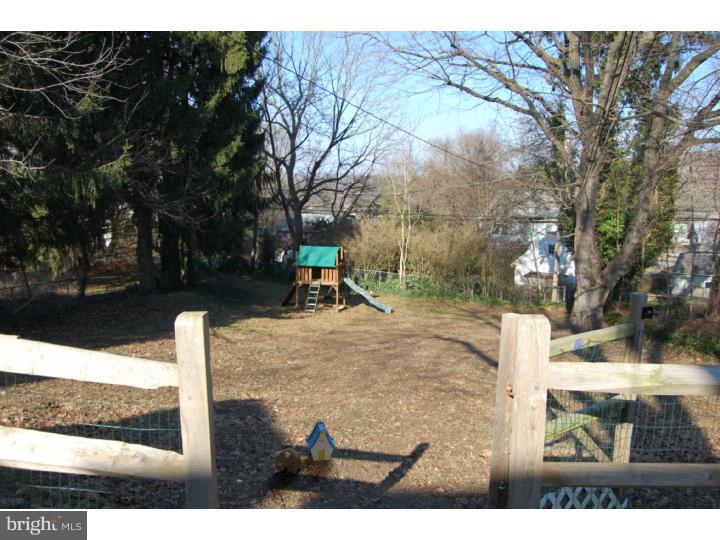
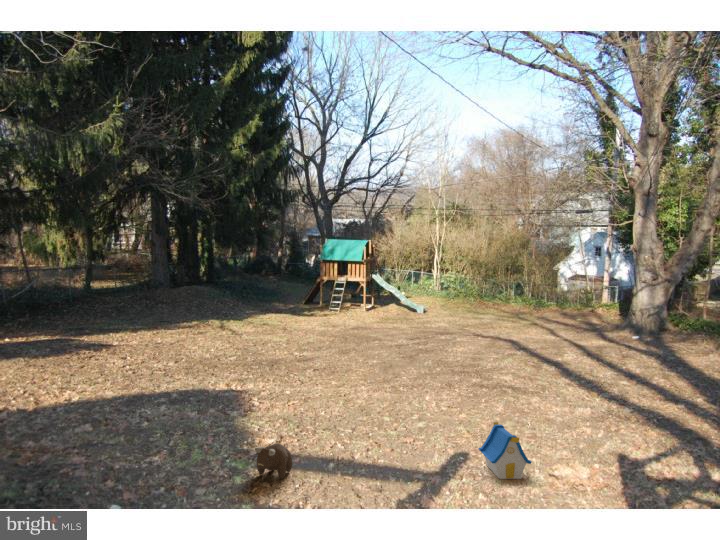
toy house: present [305,419,337,461] -> present [479,422,532,479]

